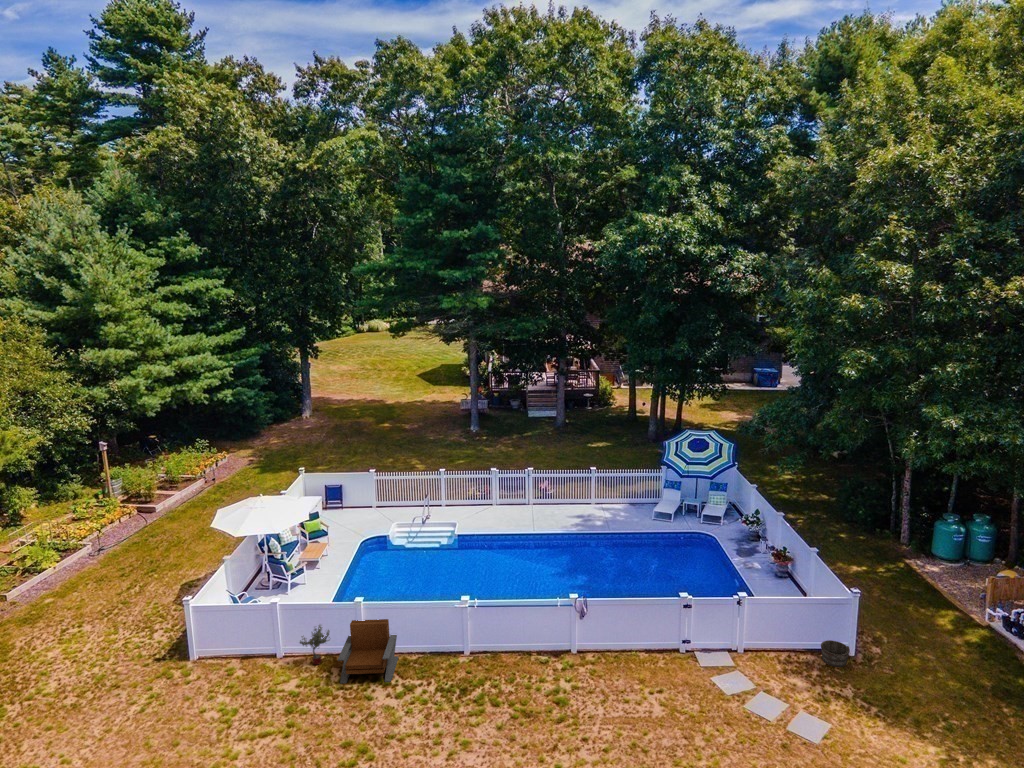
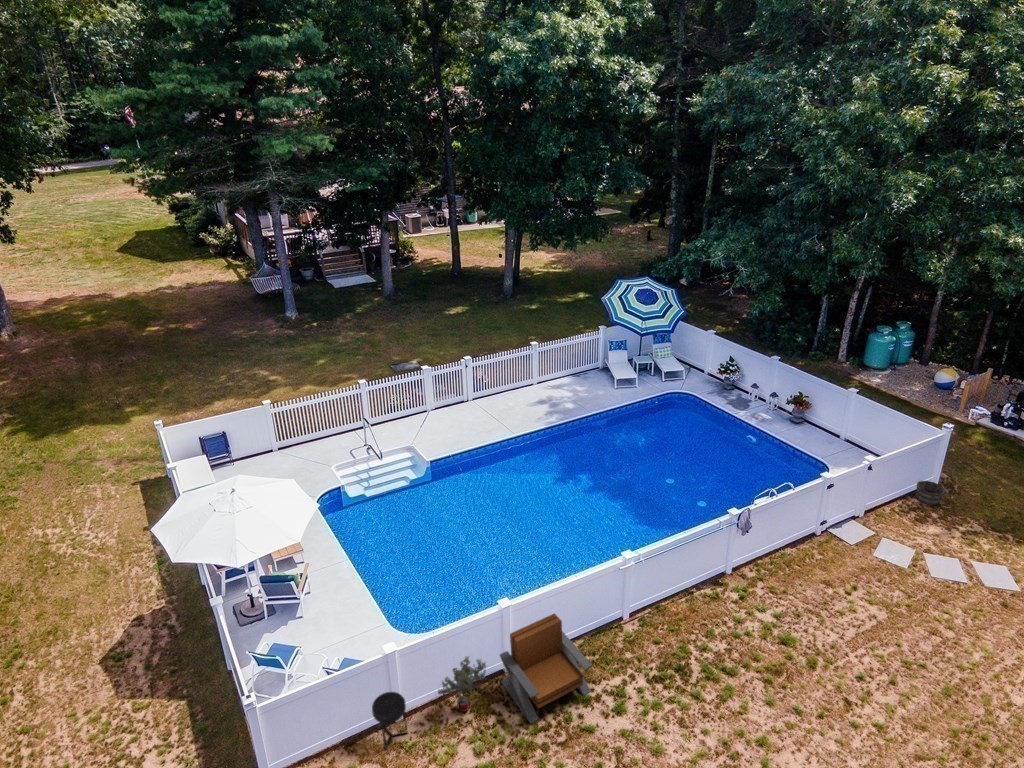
side table: none [257,631,280,666] -> present [372,692,407,749]

